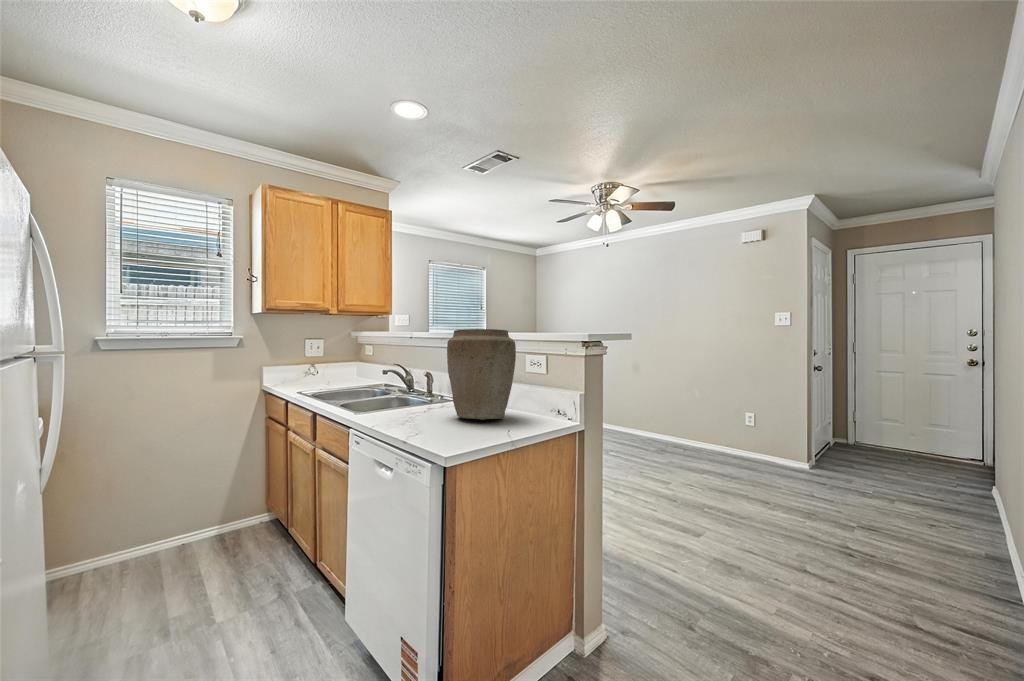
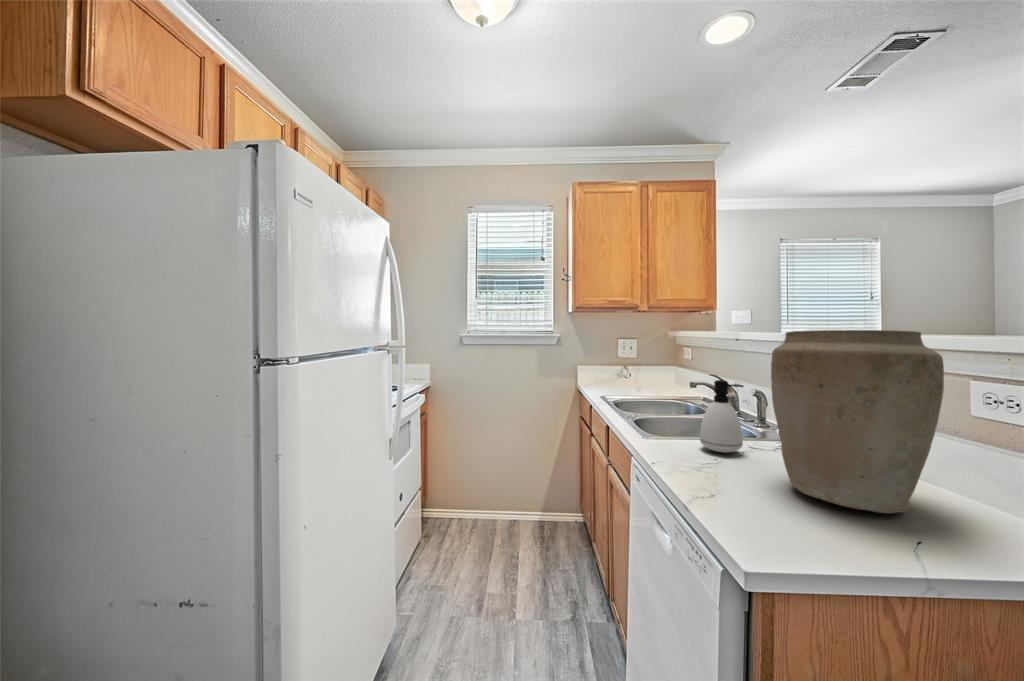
soap dispenser: none [402,363,428,411] -> present [700,380,744,453]

